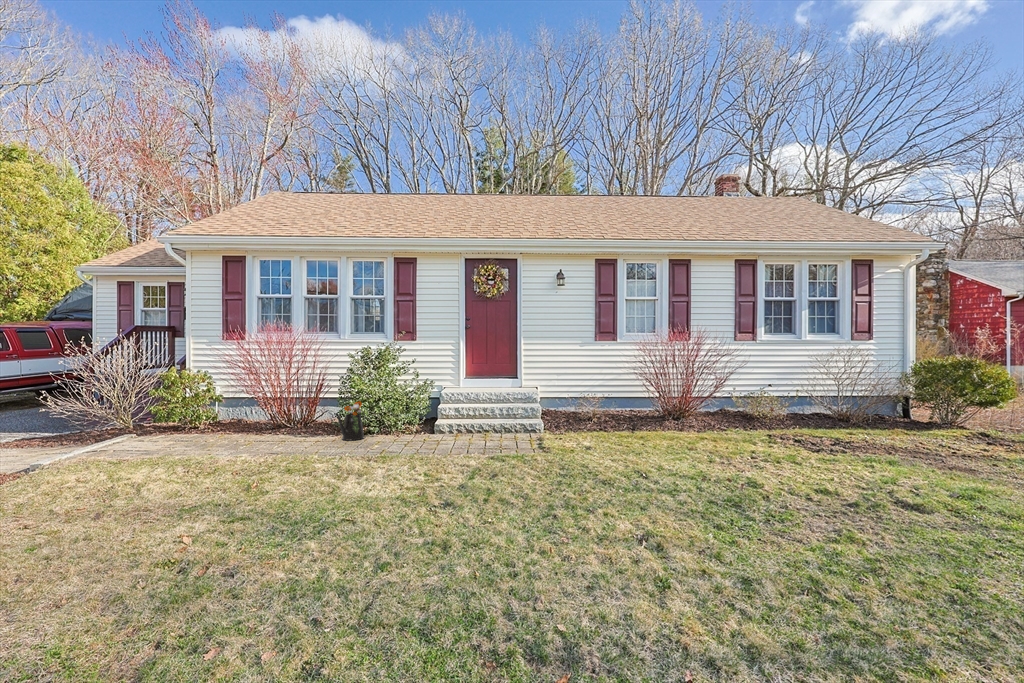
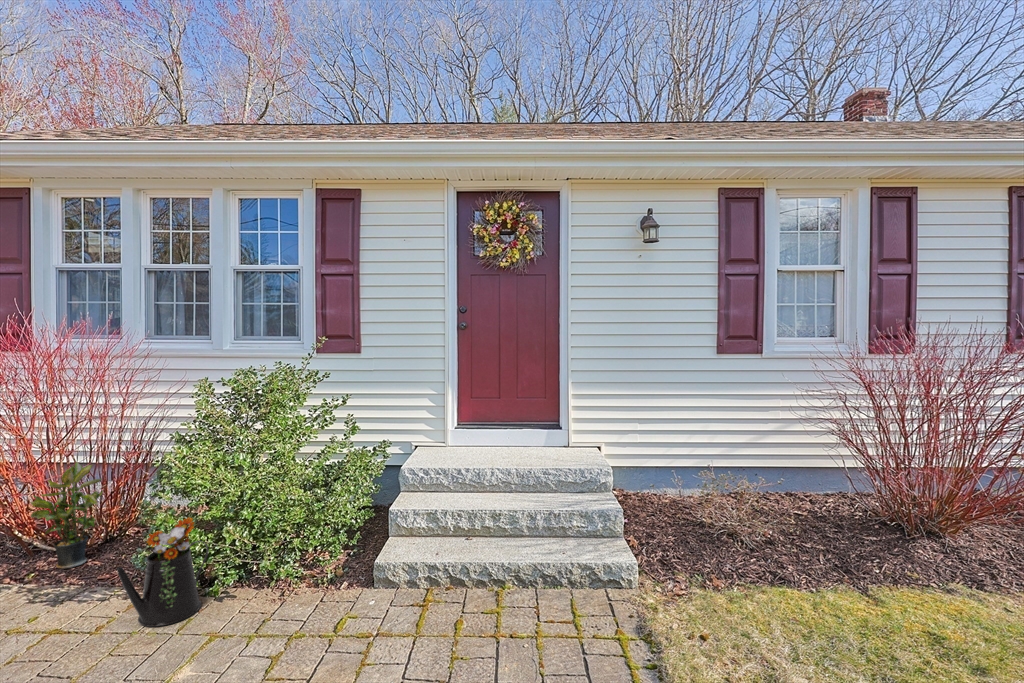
potted plant: none [279,385,306,431] -> present [31,462,103,569]

